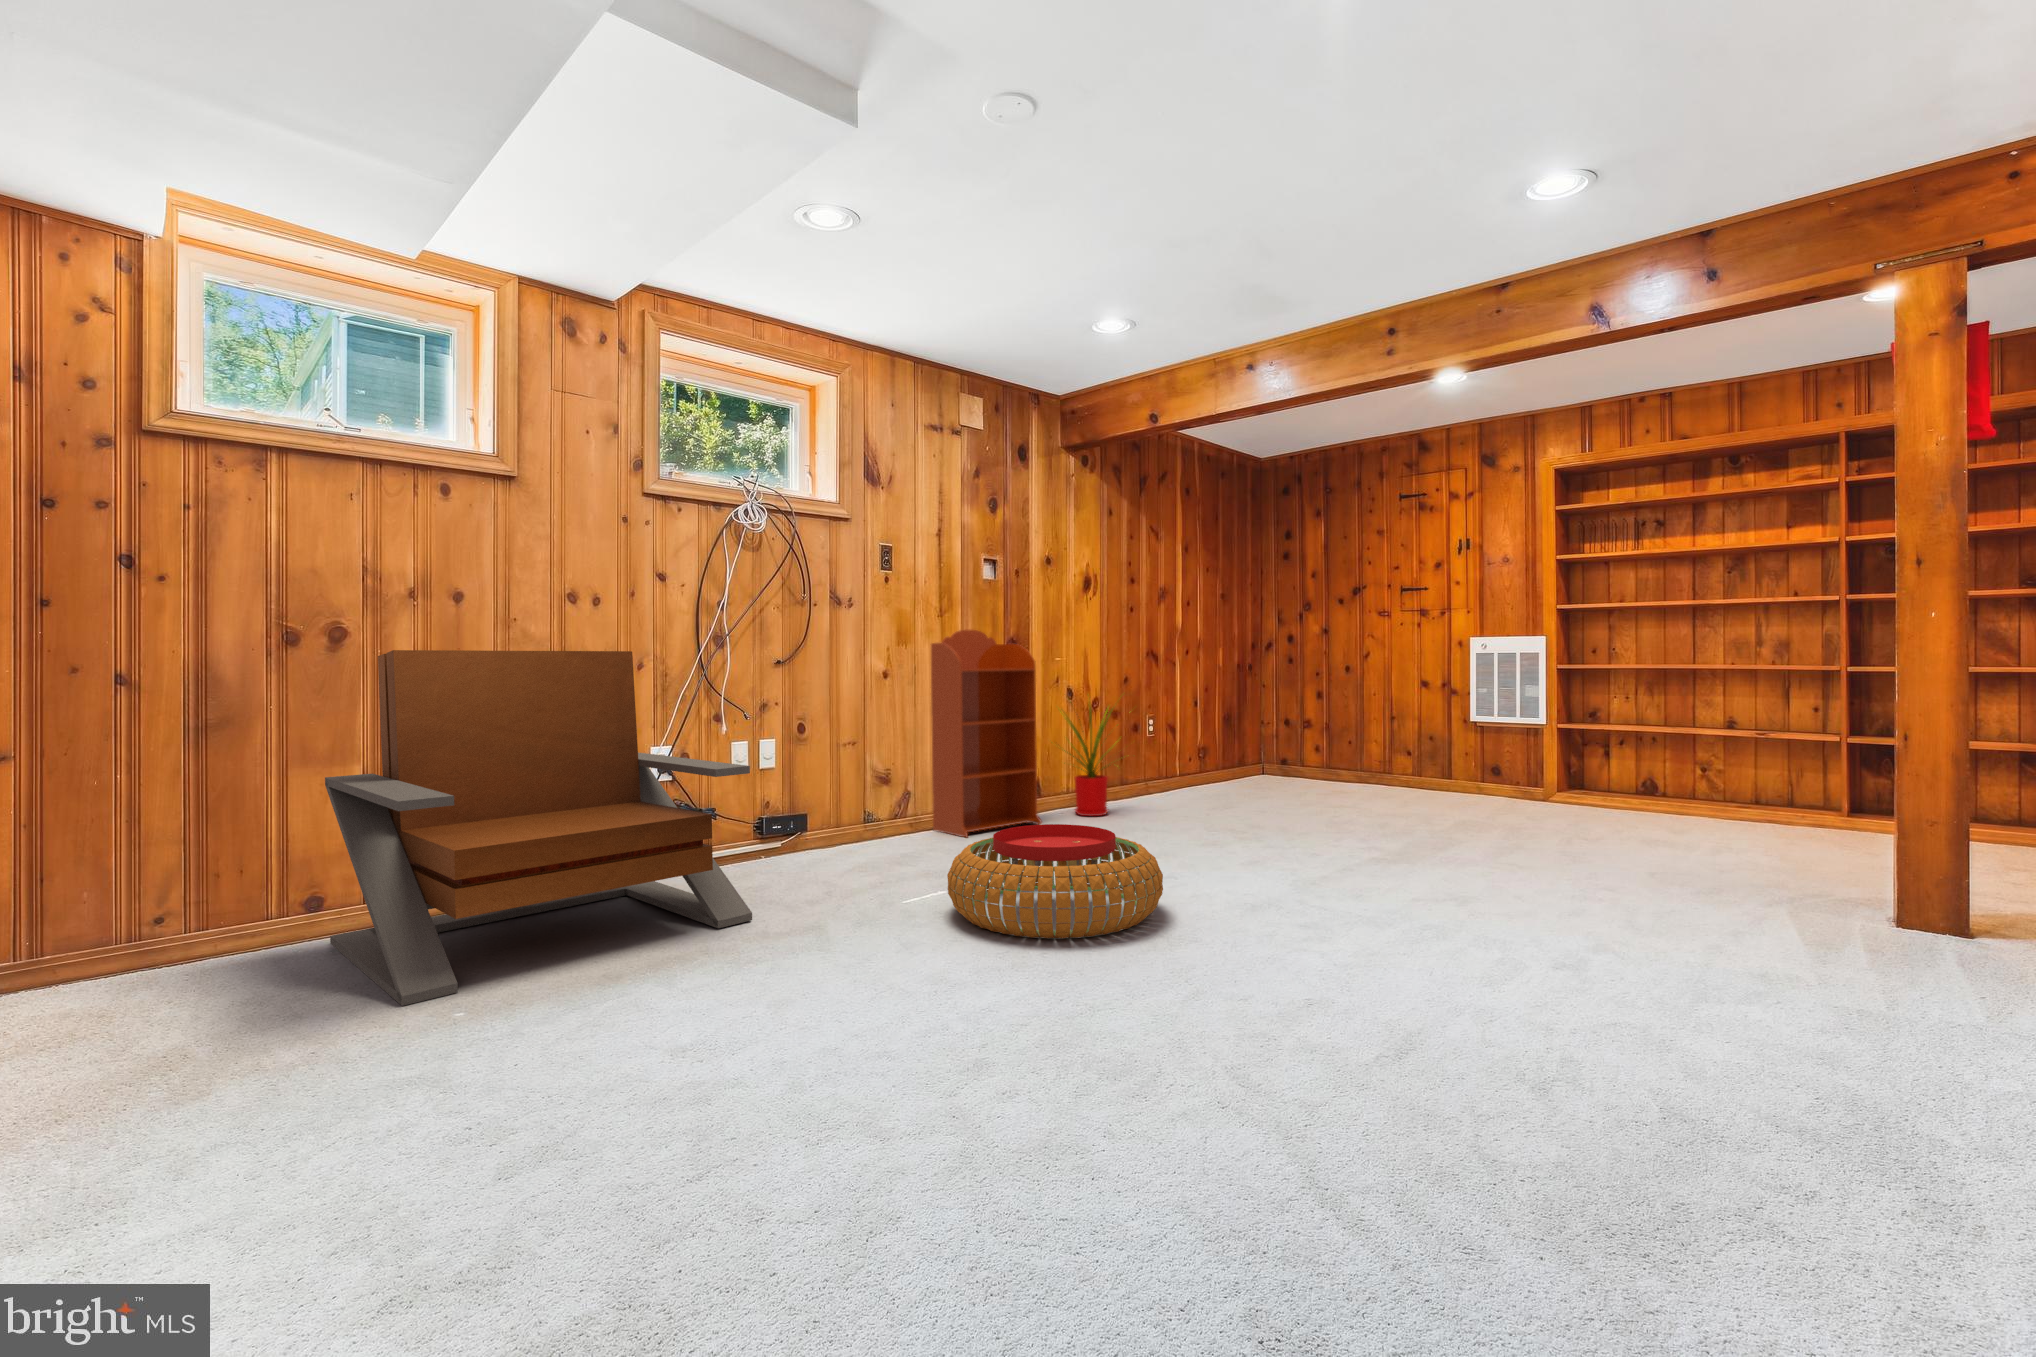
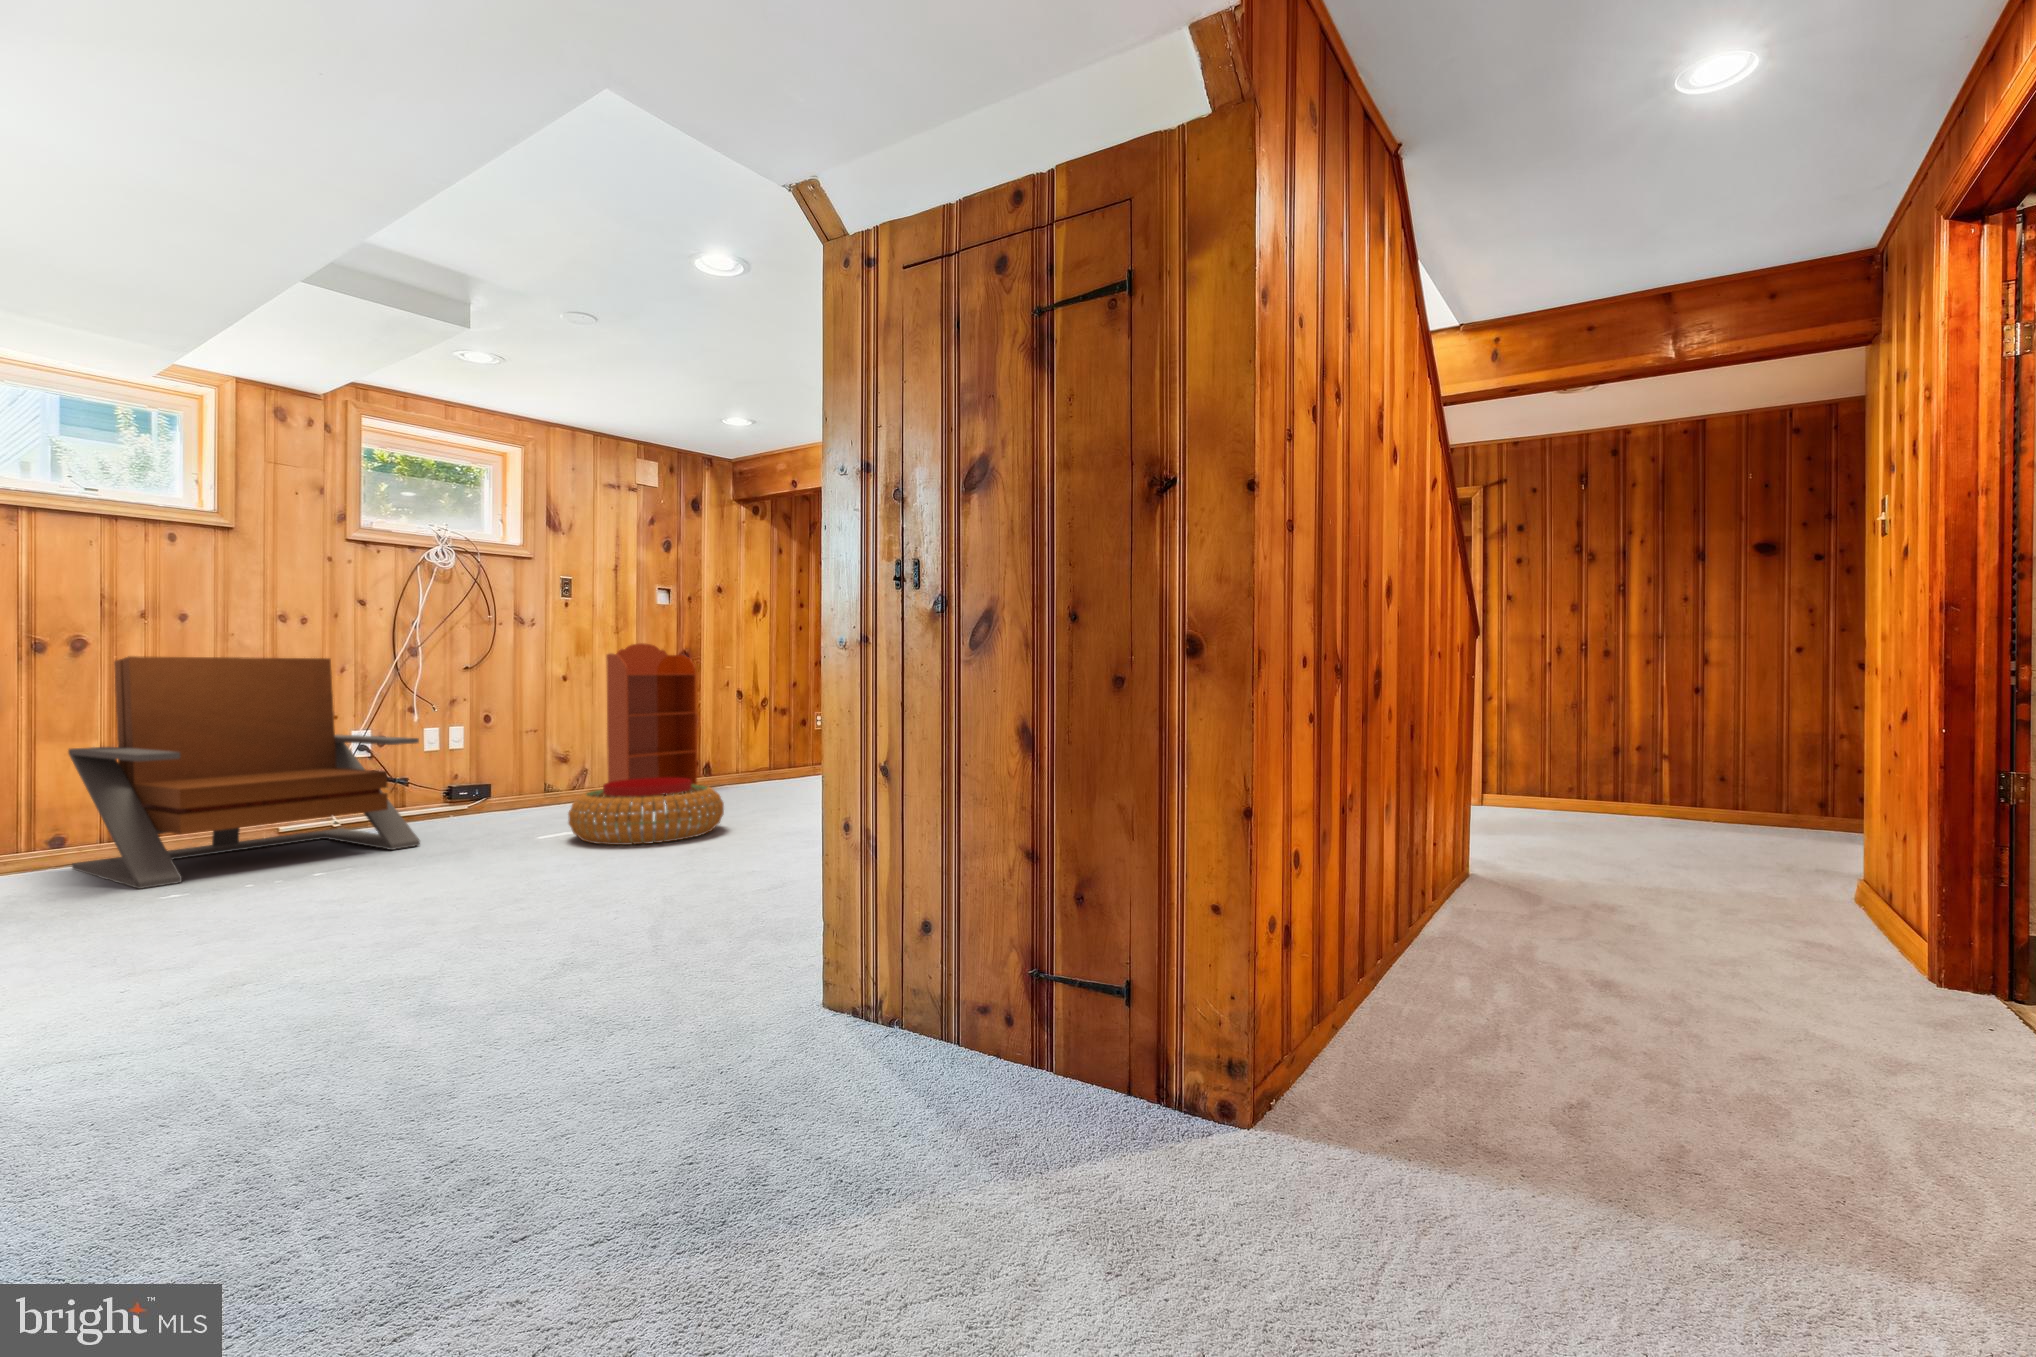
house plant: present [1060,701,1113,816] -> none [711,692,787,787]

